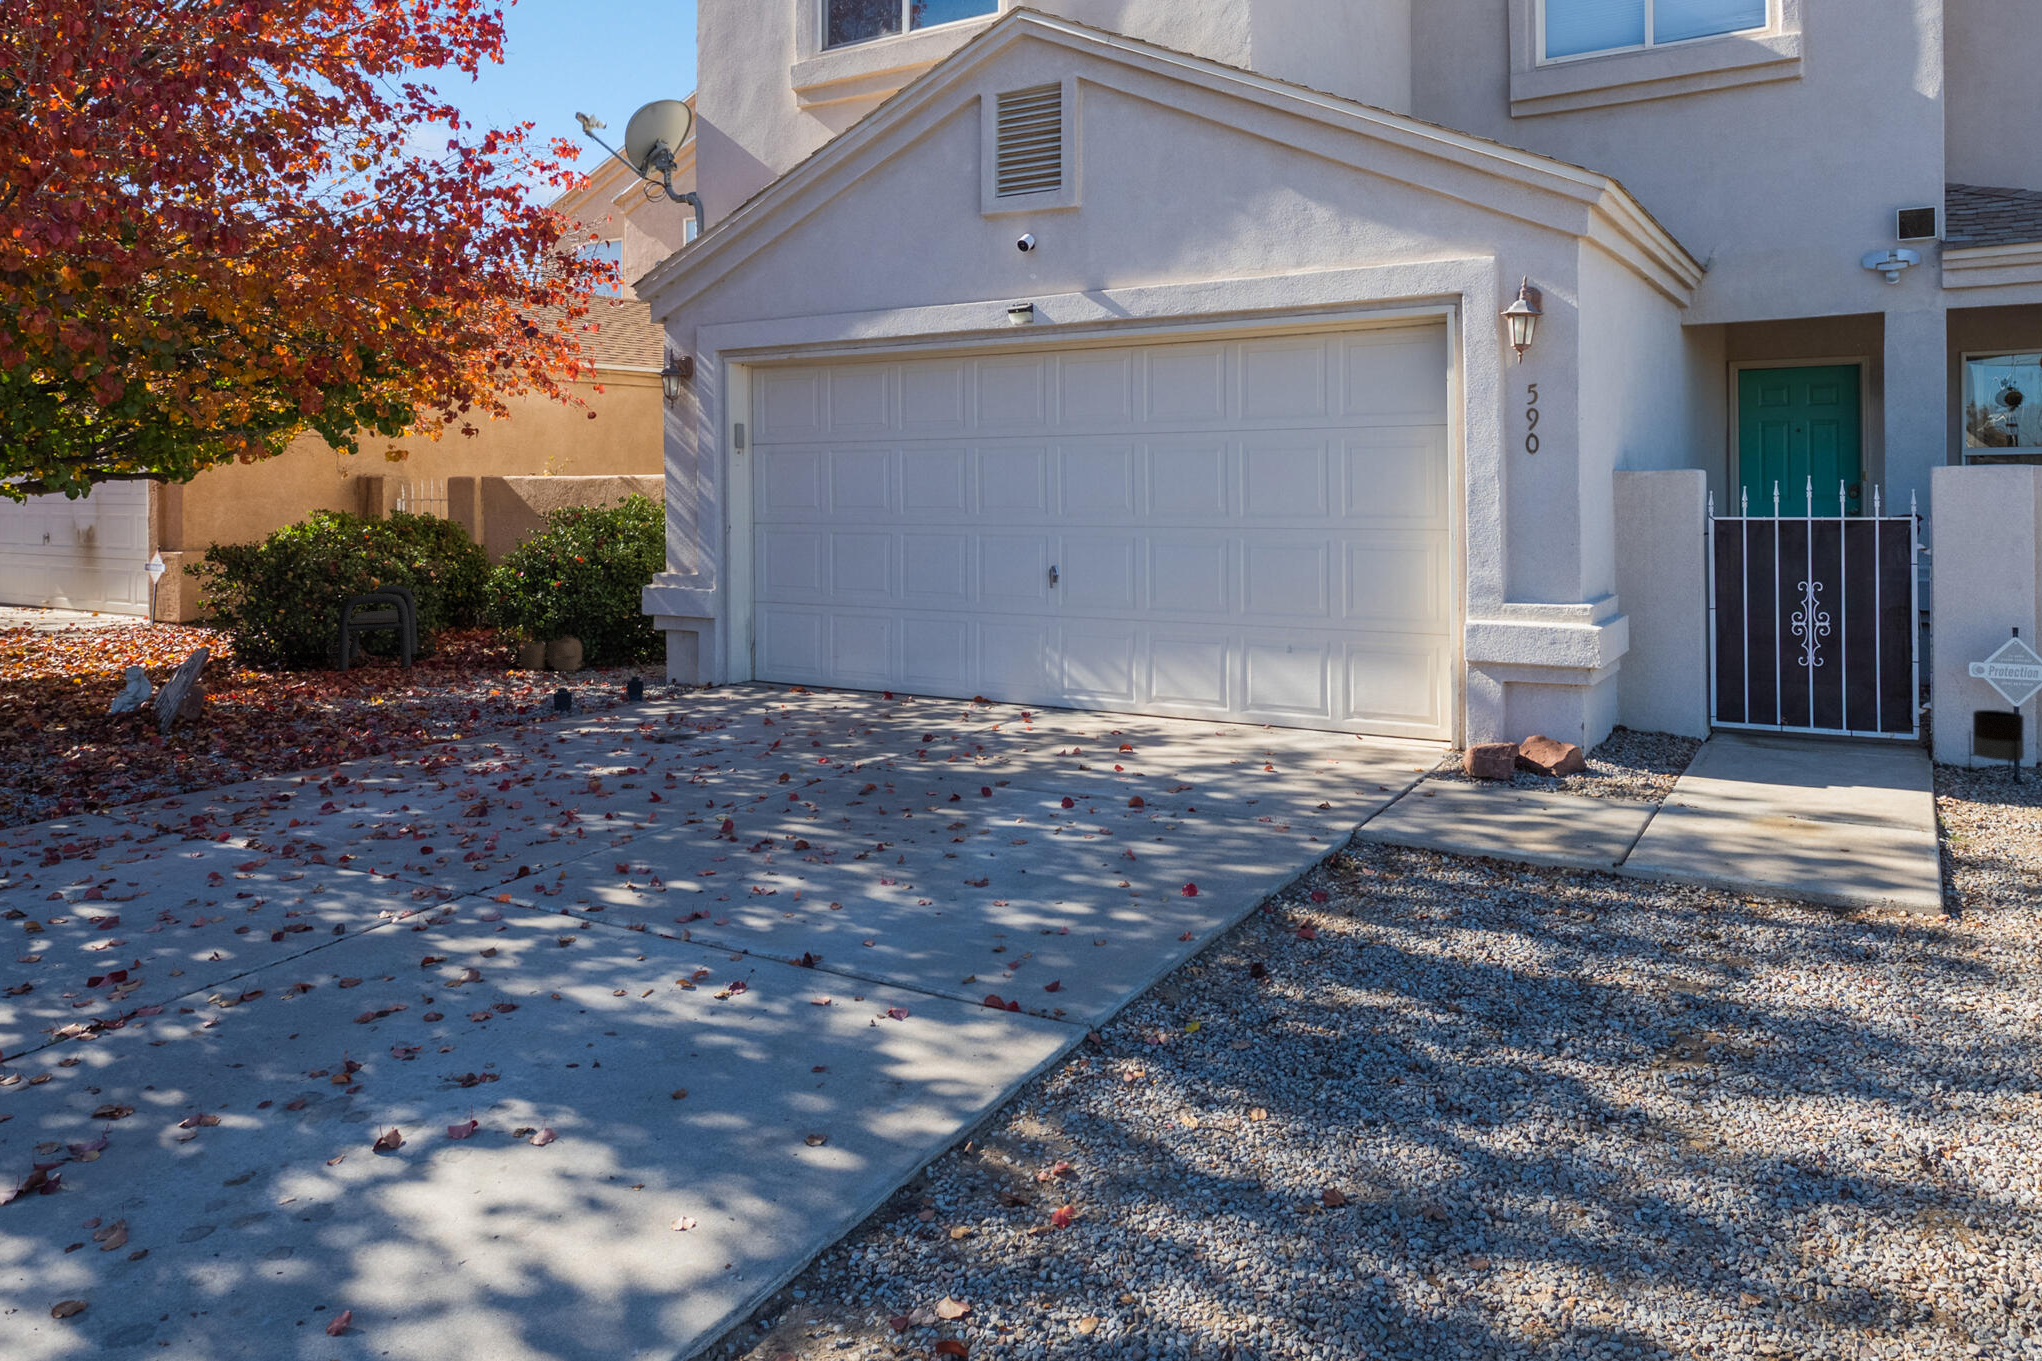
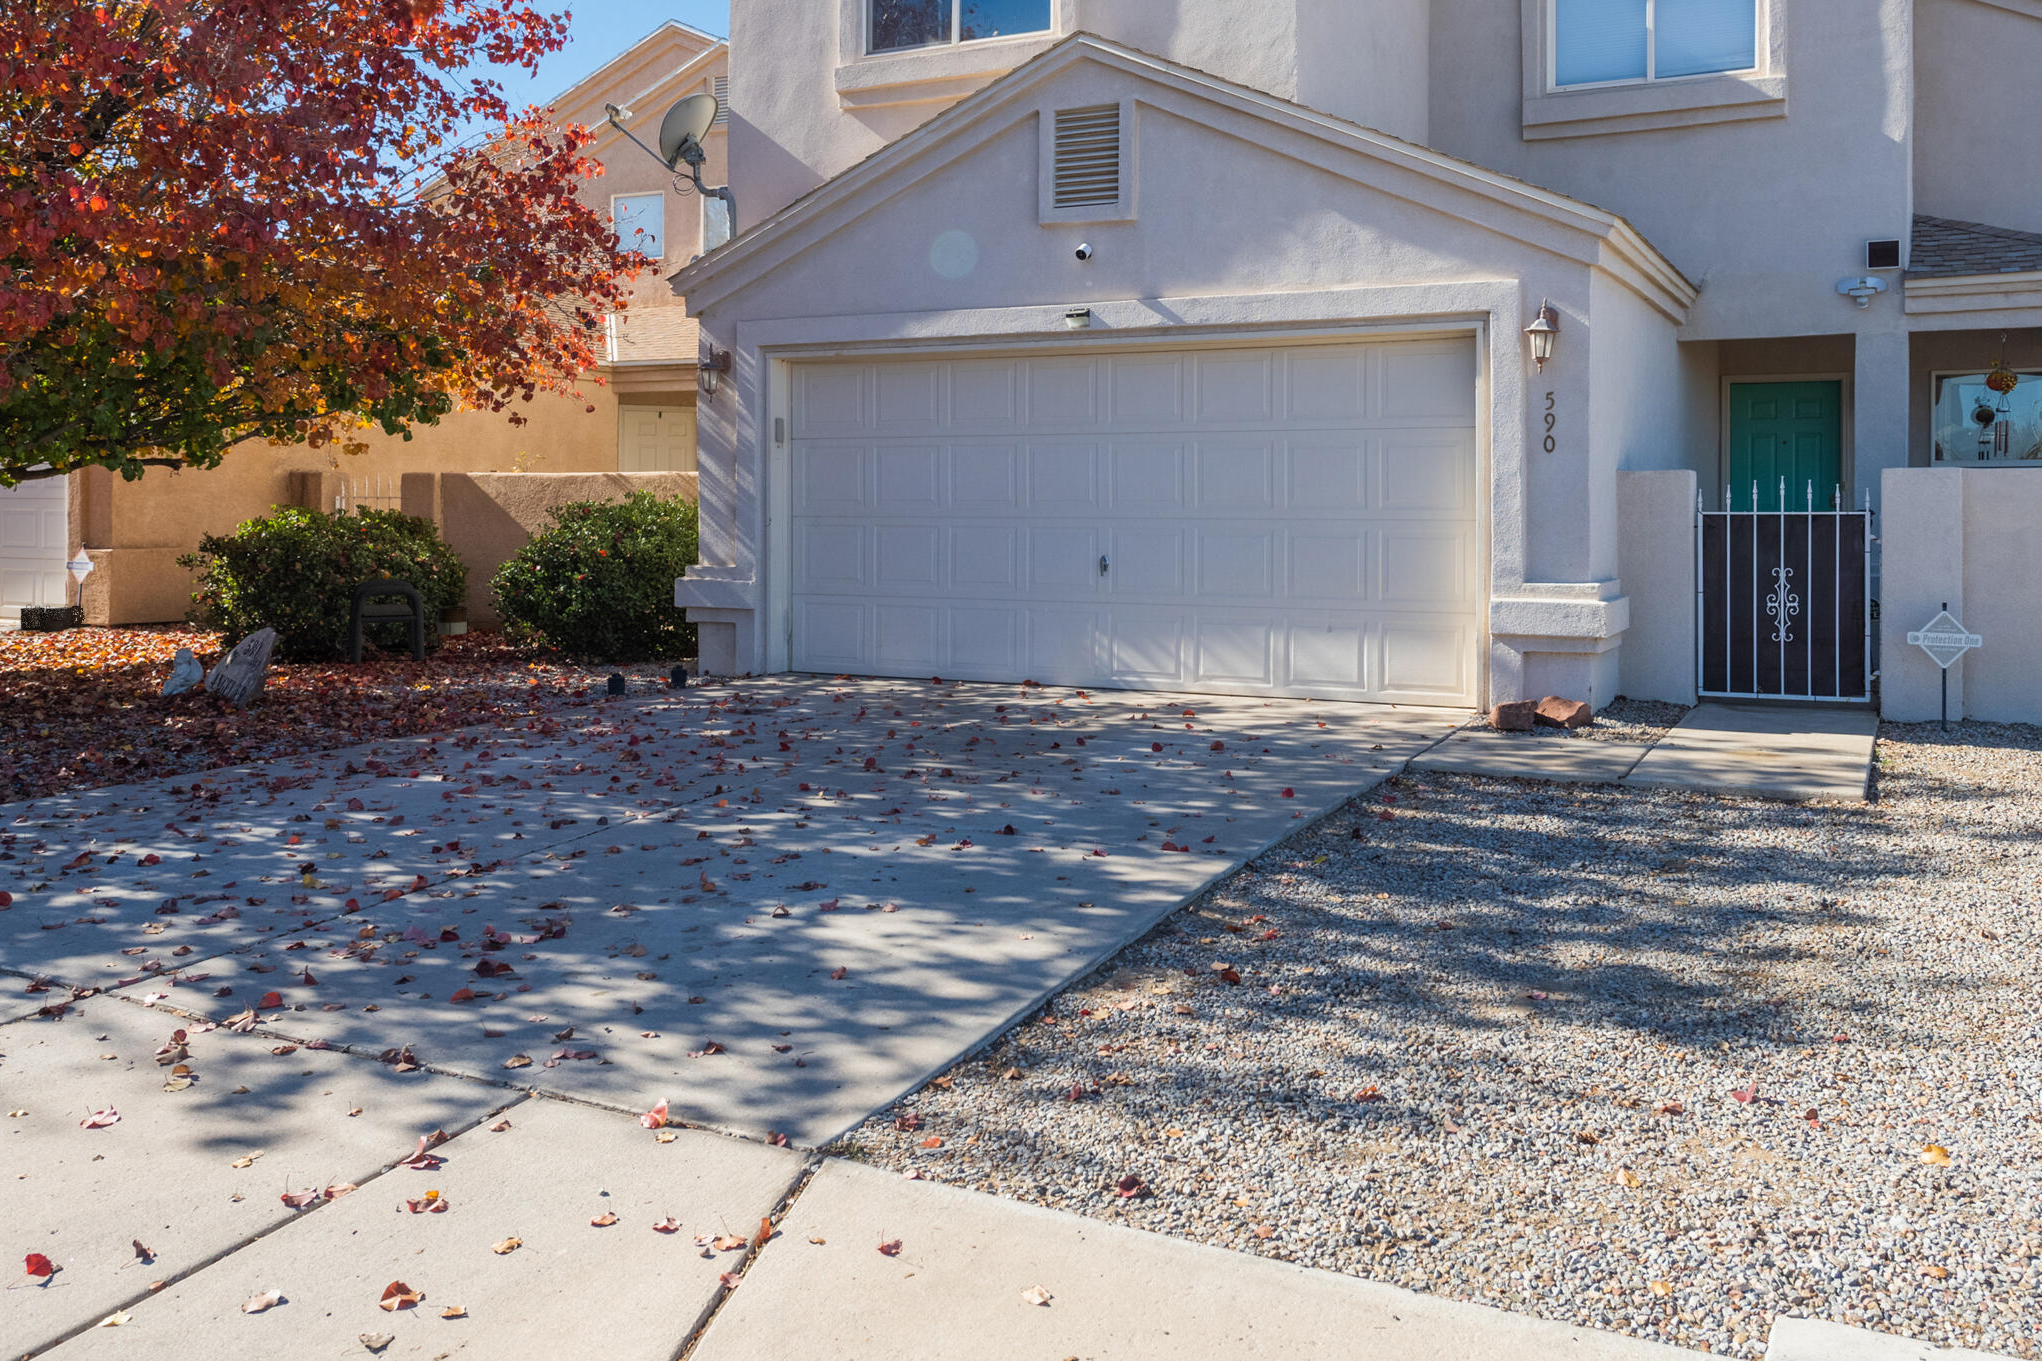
woven basket: present [521,636,582,671] -> present [21,604,91,632]
planter: present [1969,710,2024,783] -> present [437,606,468,649]

